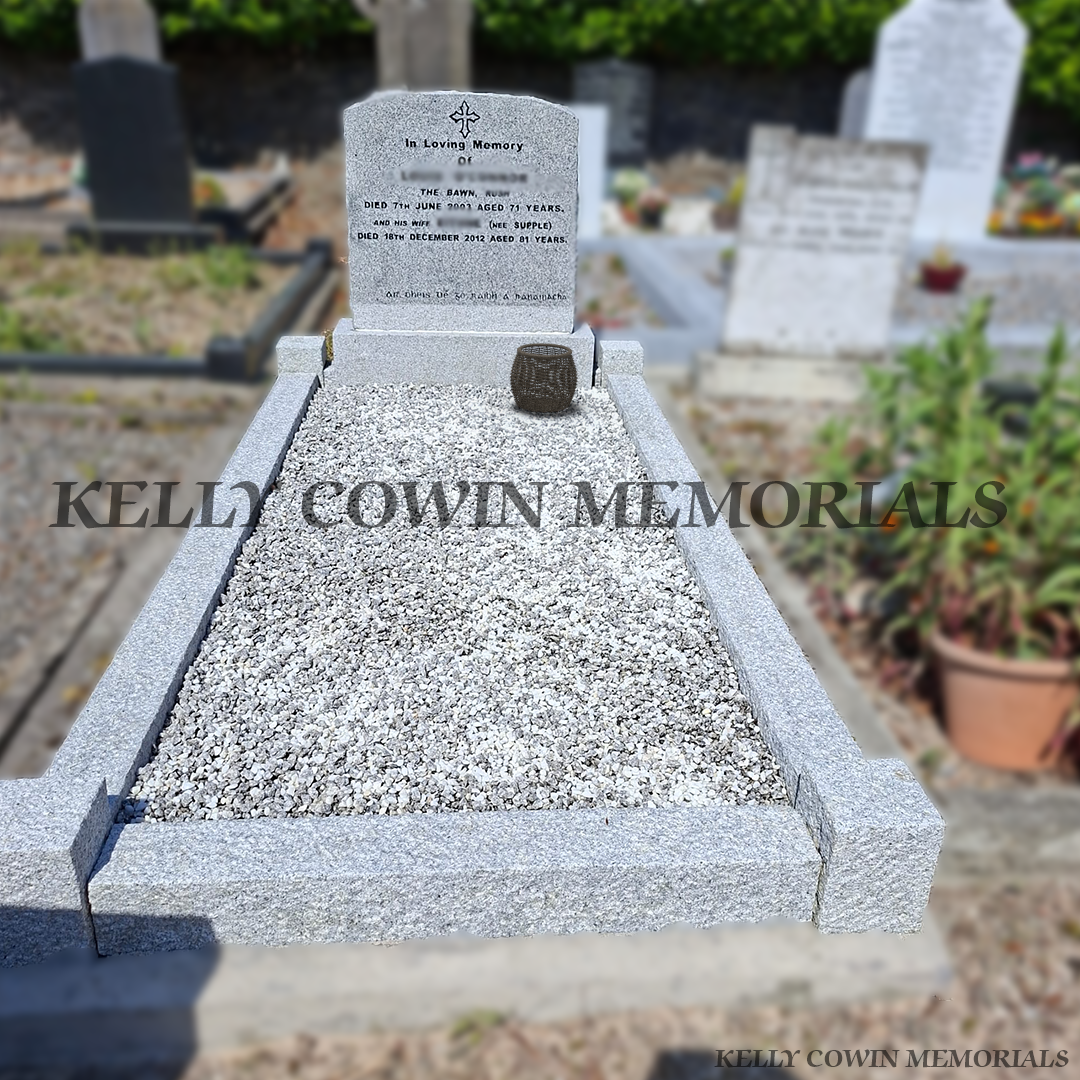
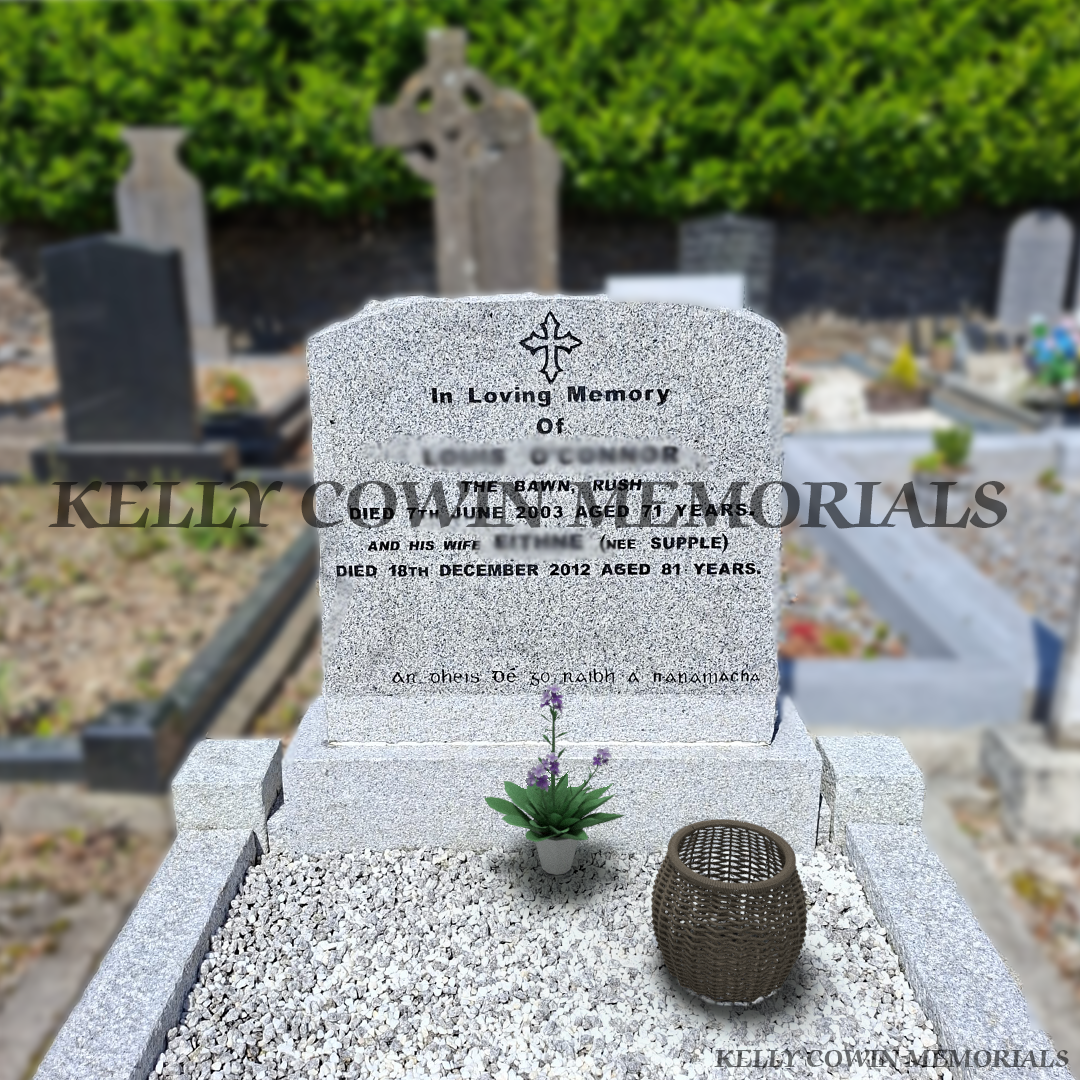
potted plant: none [433,291,501,387] -> present [484,684,624,875]

